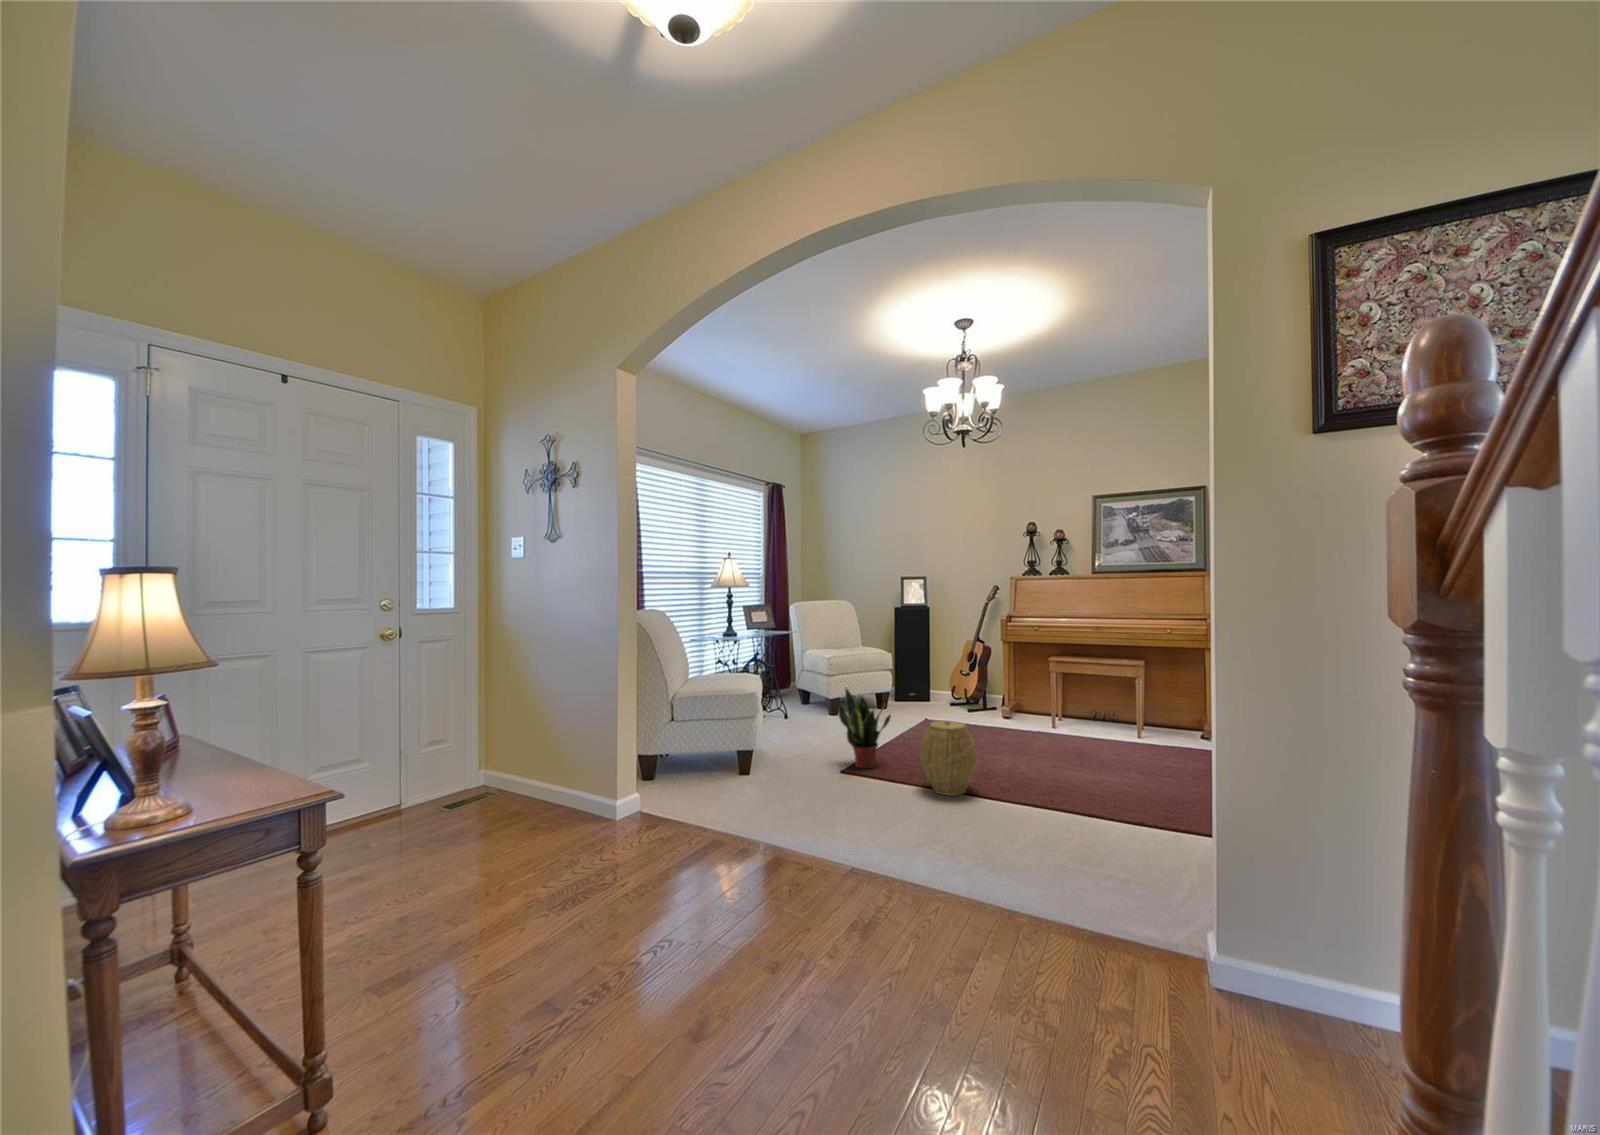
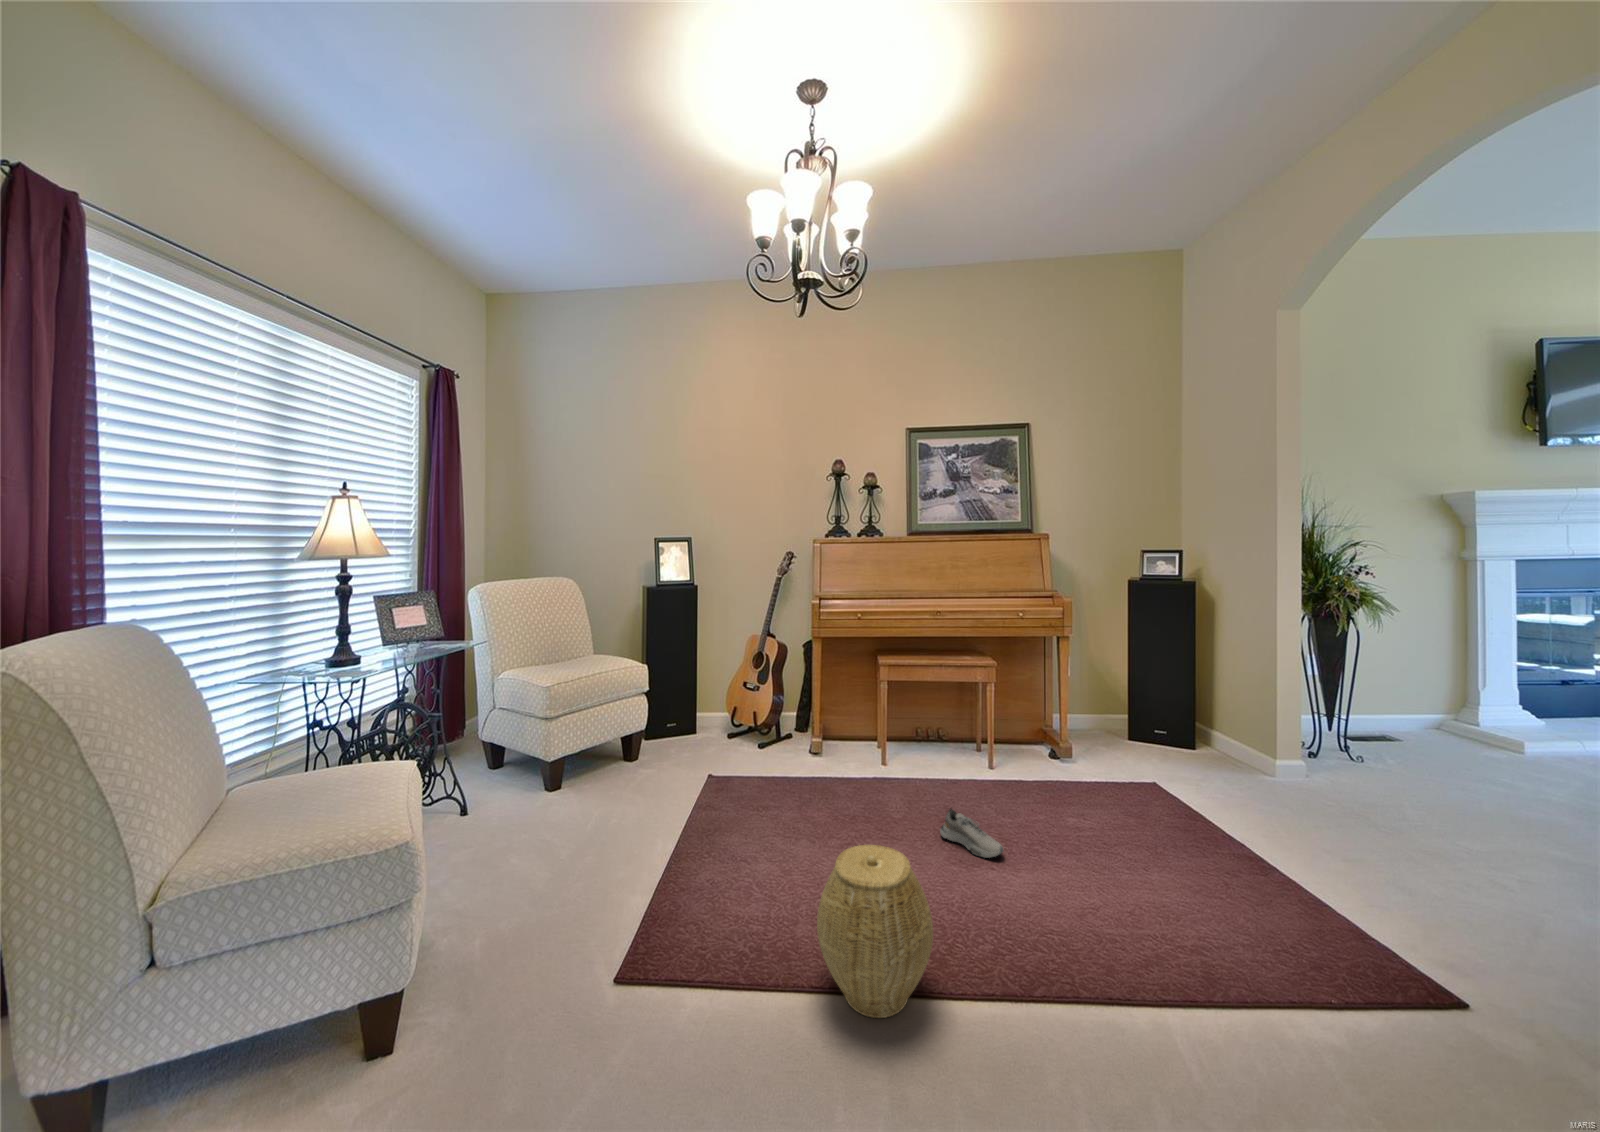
potted plant: present [839,689,891,768] -> none [612,794,723,956]
shoe: none [1040,743,1073,771] -> present [940,808,1003,858]

